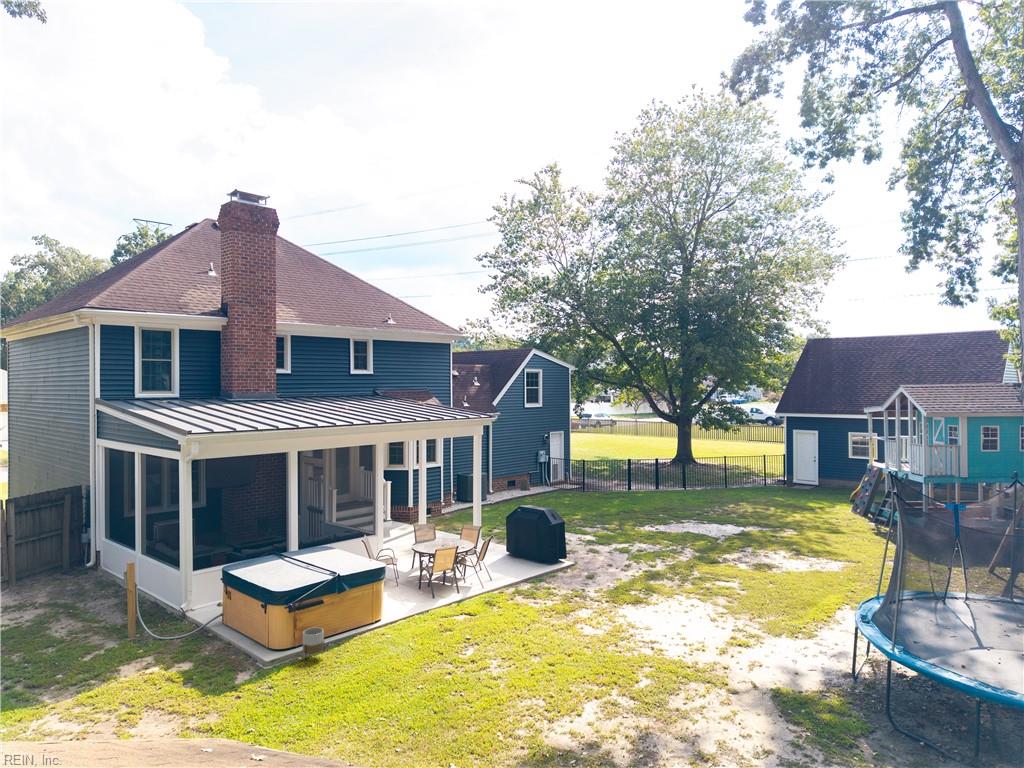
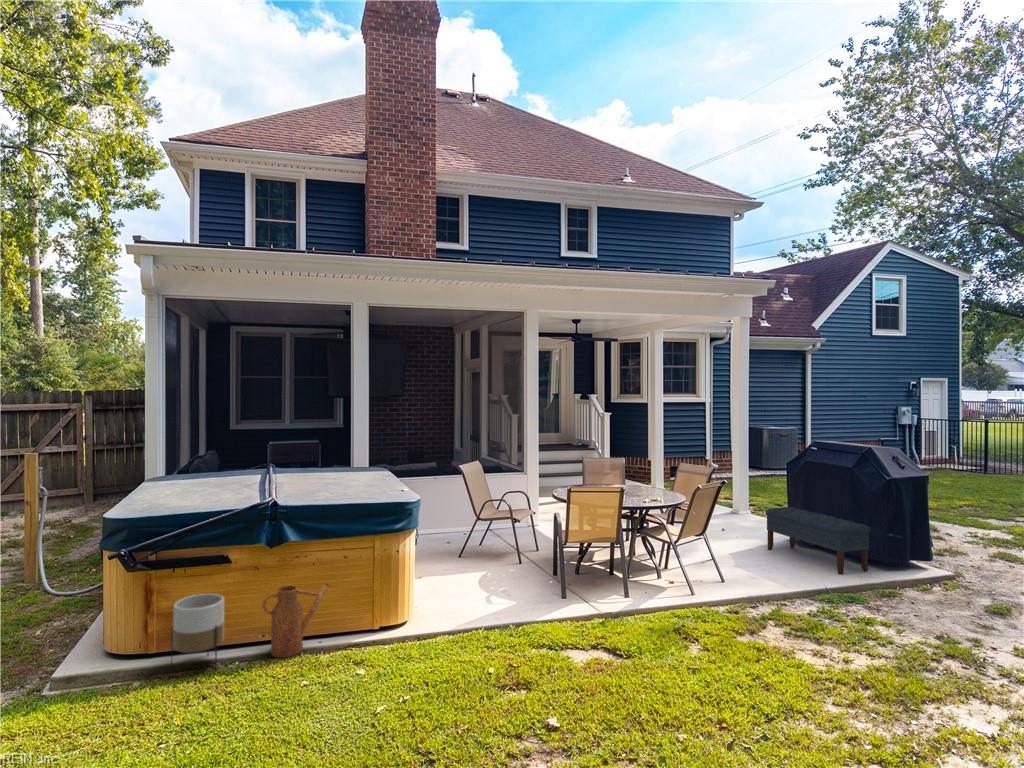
bench: none [499,540,544,570] -> present [766,507,870,575]
watering can: none [333,614,357,650] -> present [262,584,329,658]

